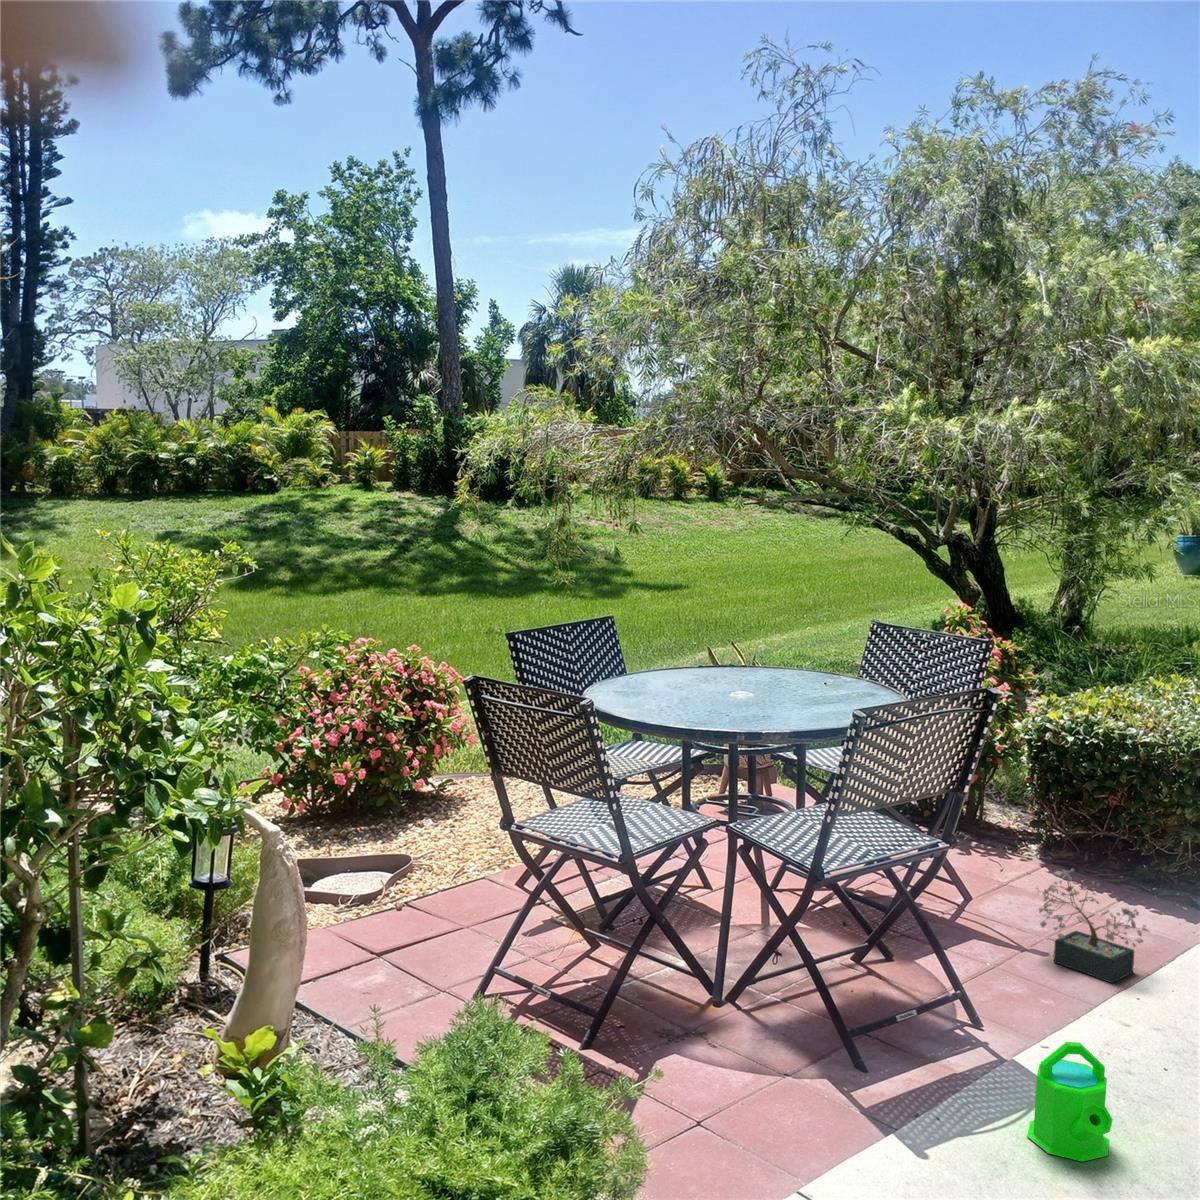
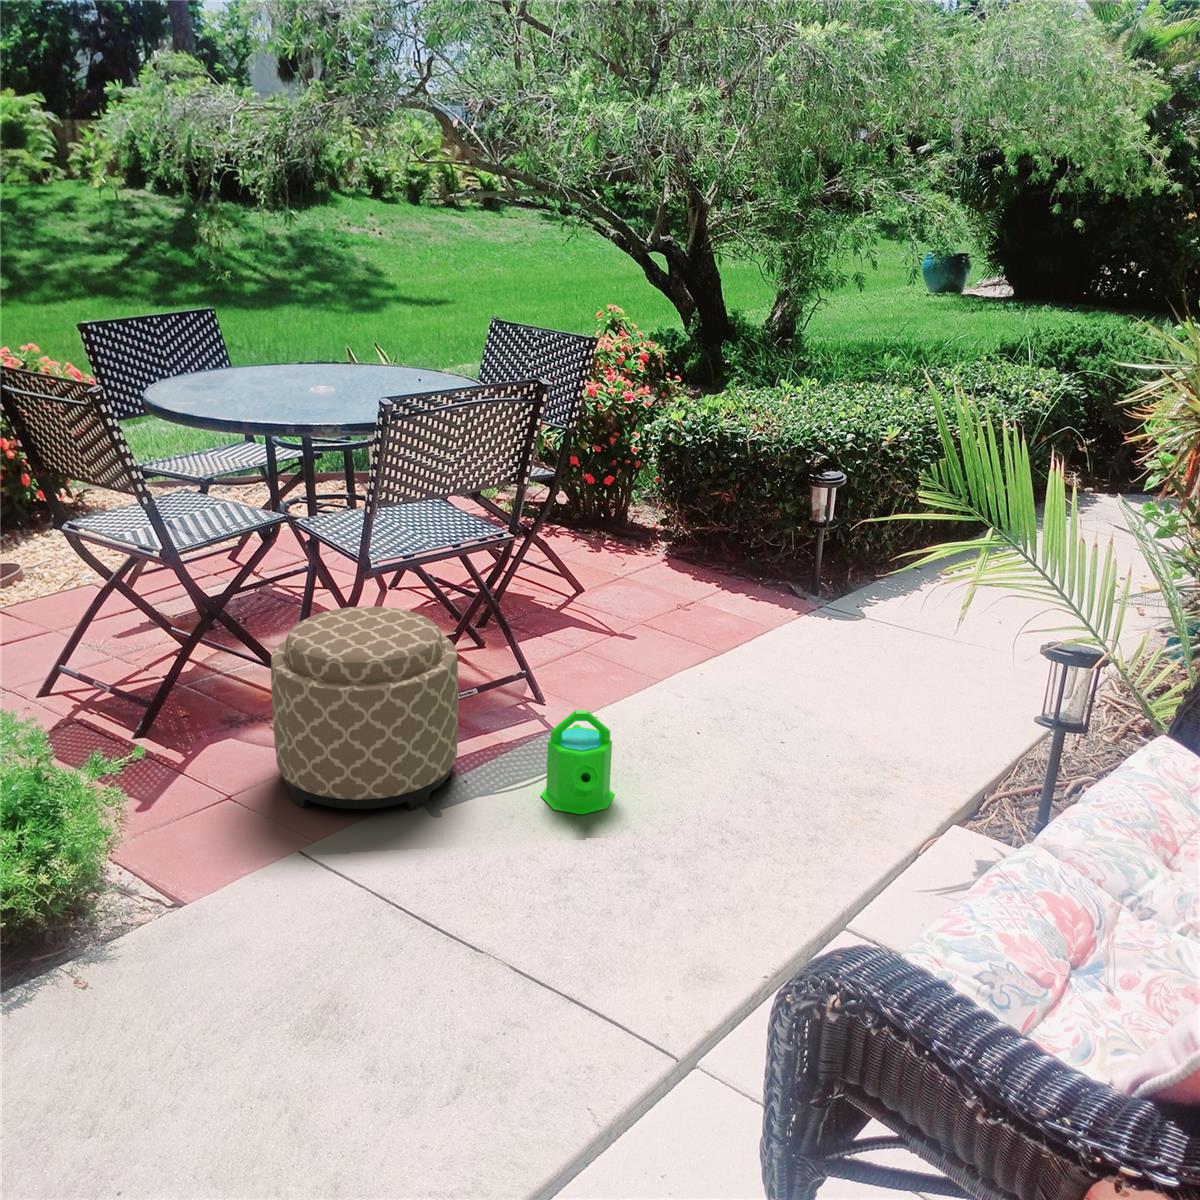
decorative plant: present [1036,869,1149,983] -> none [619,557,719,660]
ottoman: none [742,920,933,1145] -> present [271,606,458,810]

